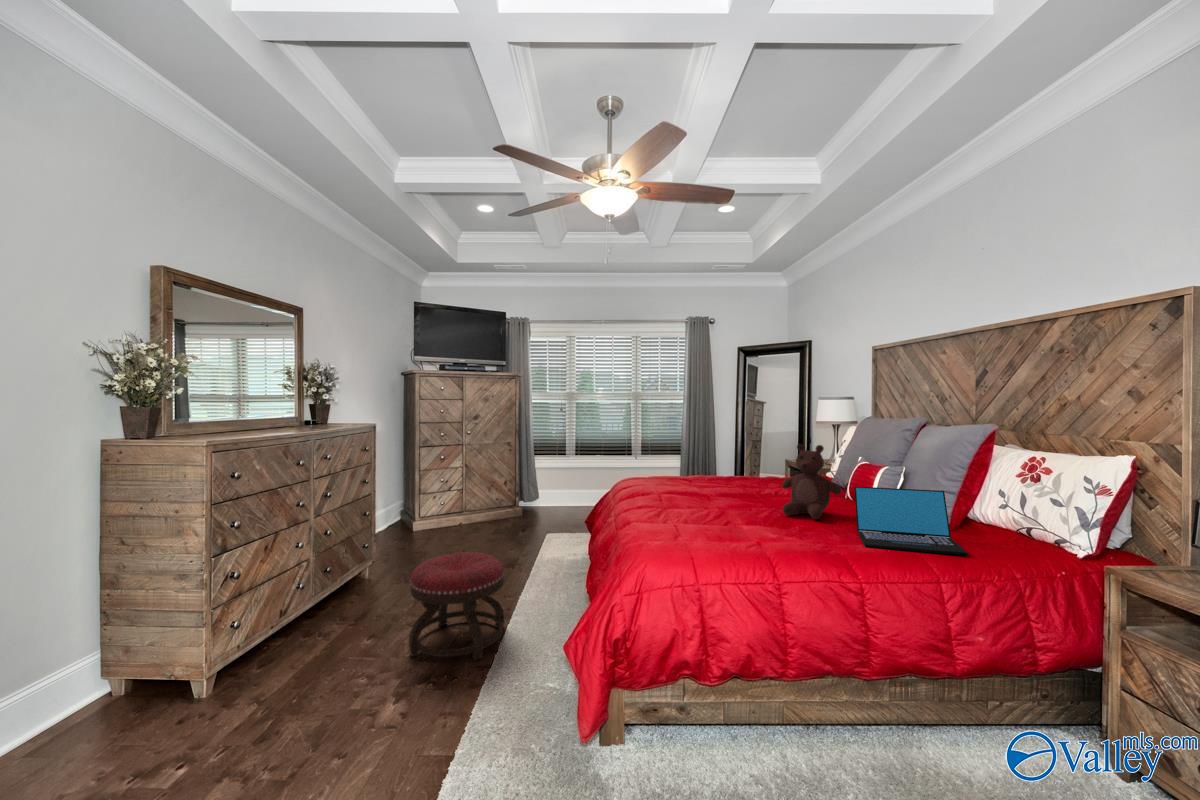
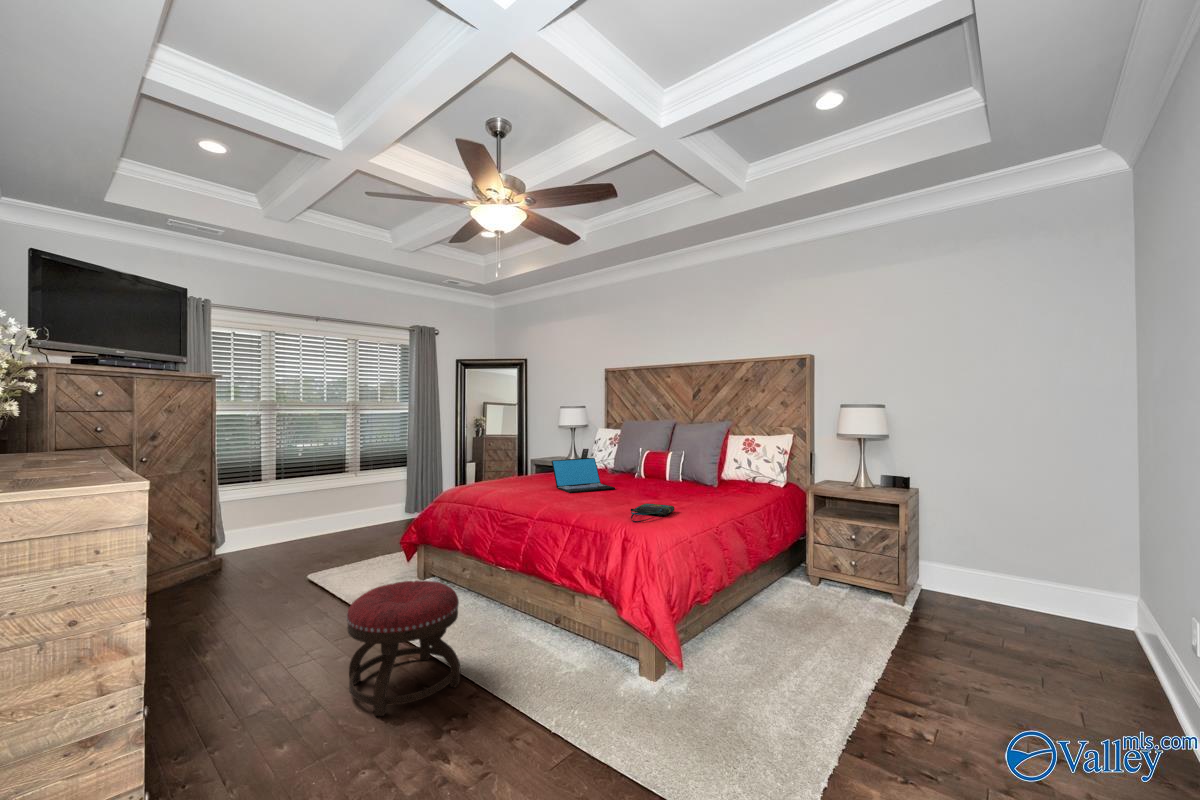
teddy bear: present [782,444,841,519] -> none [629,439,669,491]
laptop: present [854,487,968,555] -> present [552,458,615,493]
tote bag: none [637,530,727,551] -> present [631,504,674,523]

